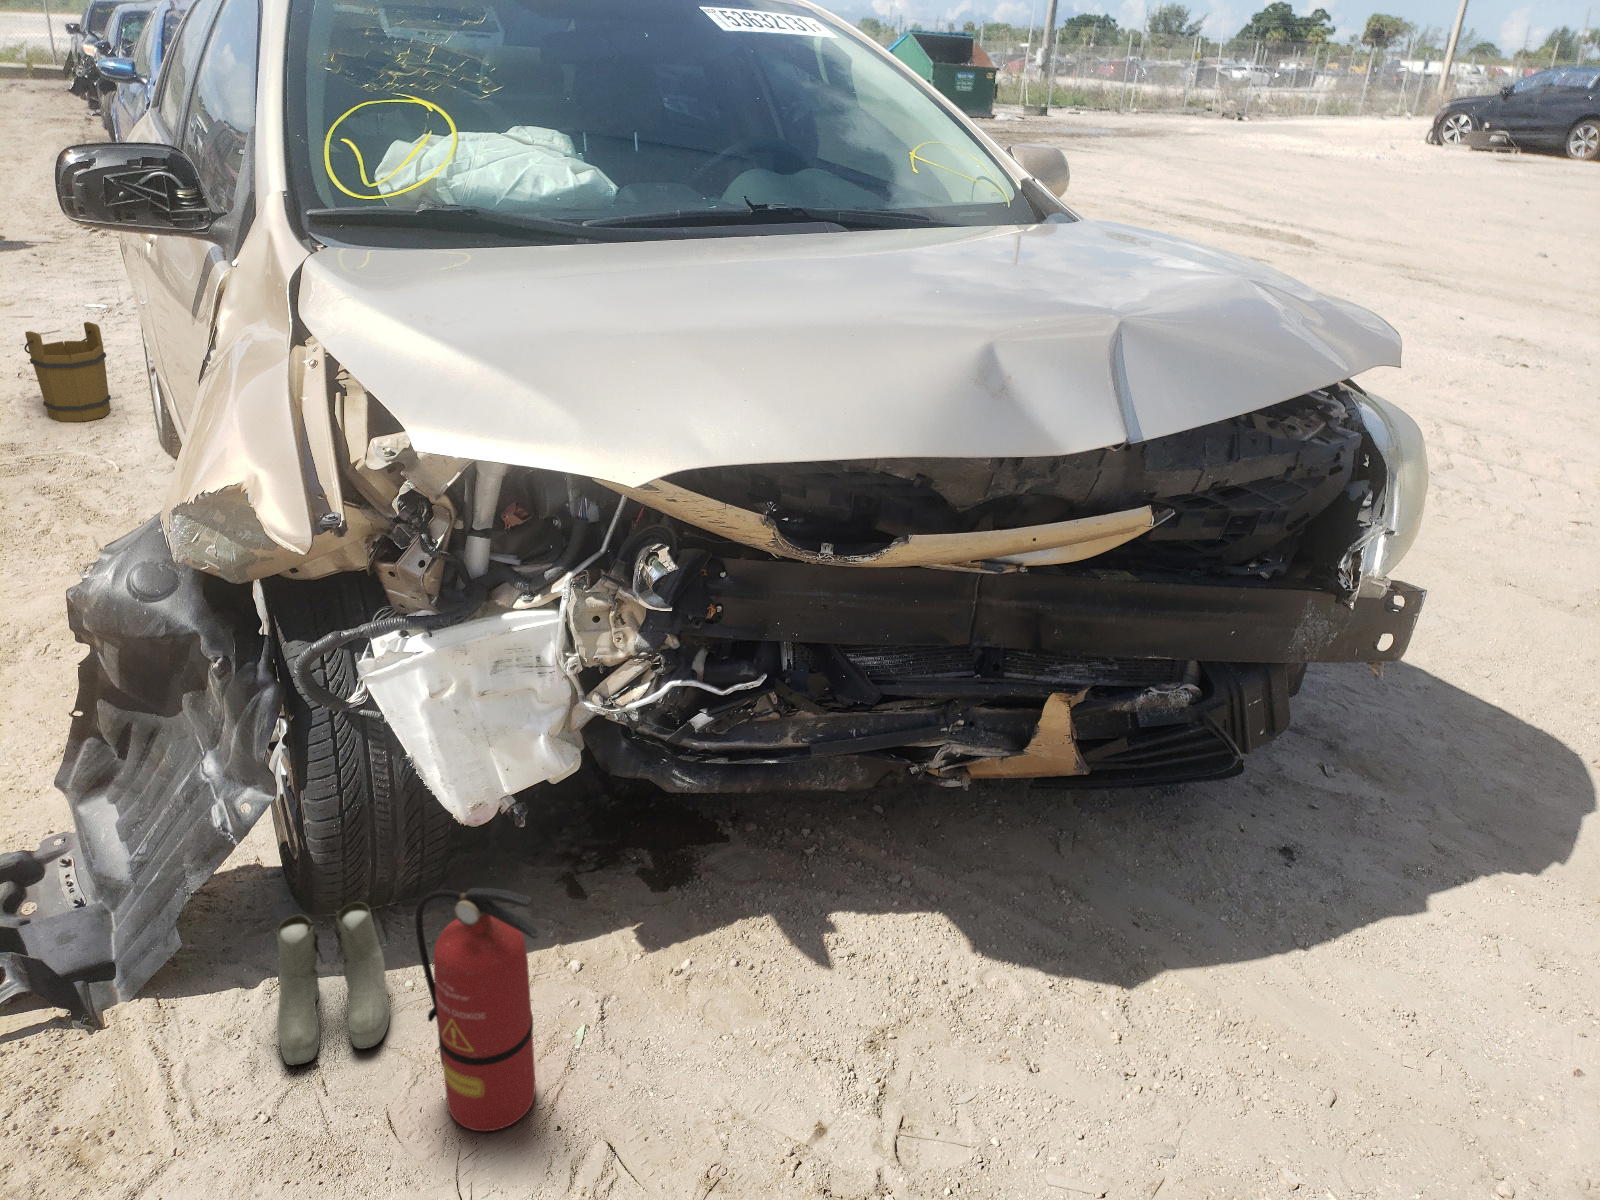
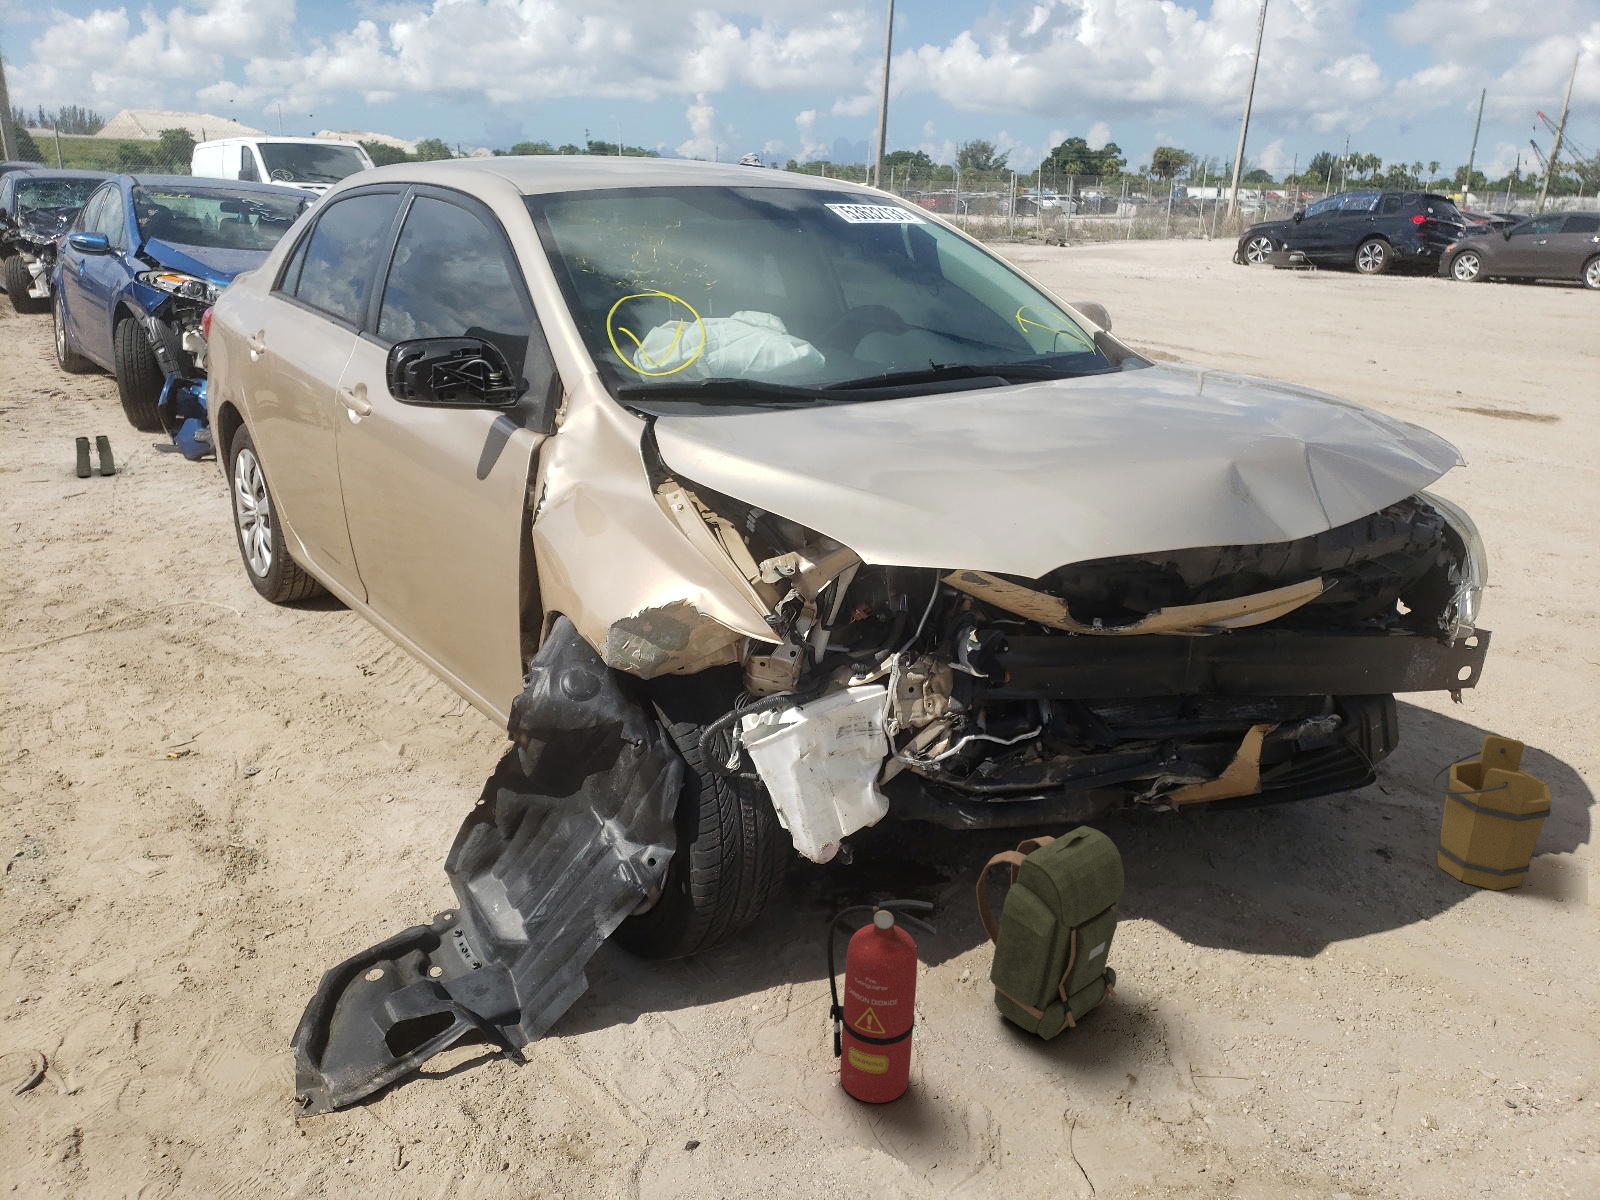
bucket: present [24,322,111,422] -> present [1431,735,1551,890]
backpack: none [672,806,859,1071] -> present [976,826,1124,1040]
boots: present [277,902,390,1065] -> present [75,435,115,477]

